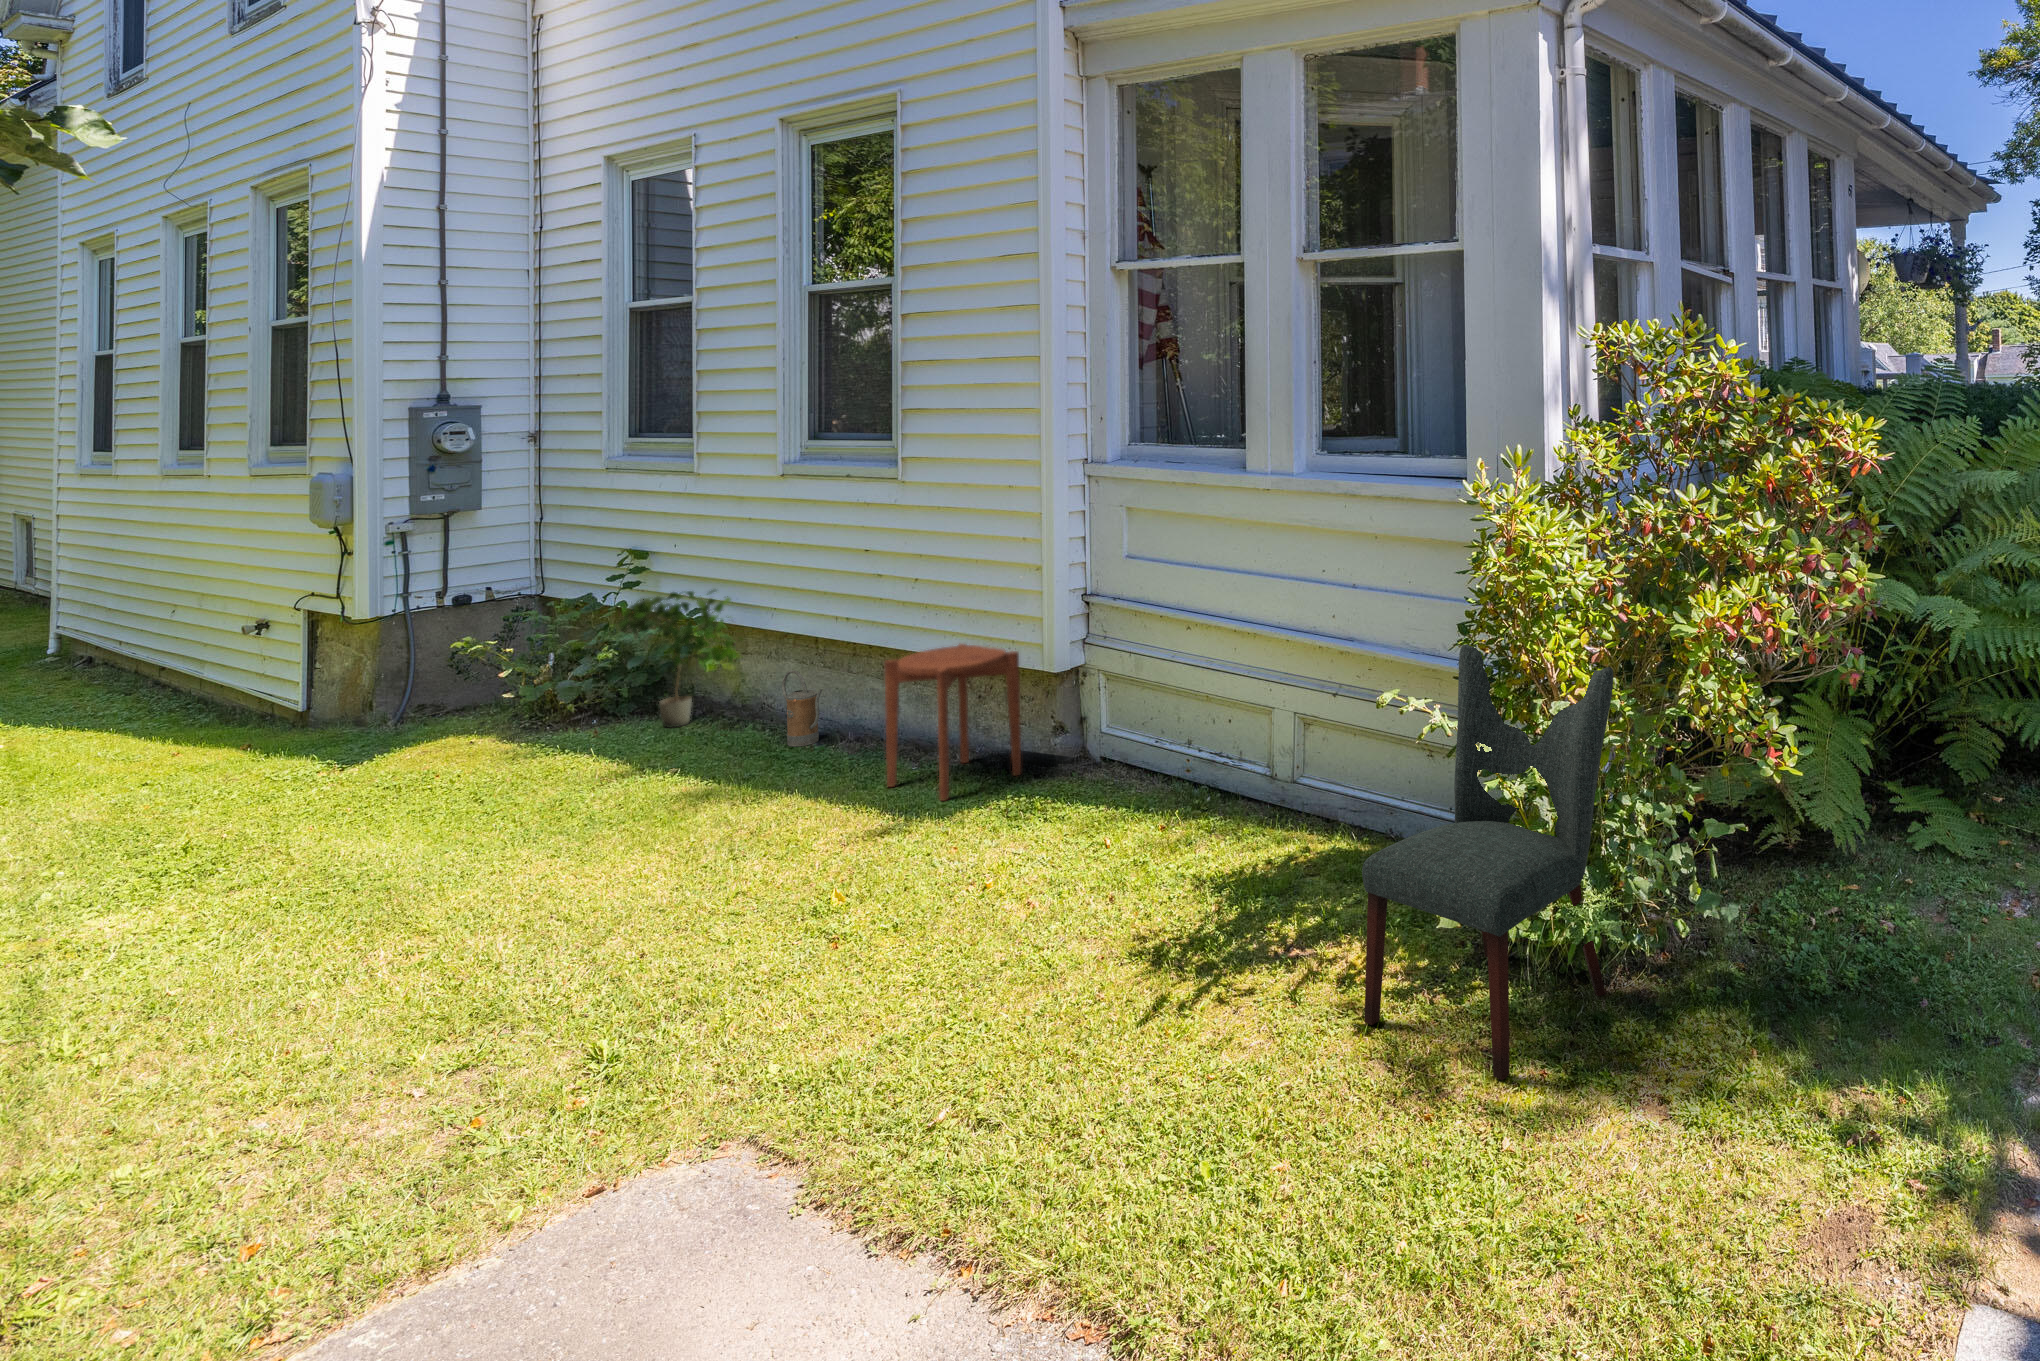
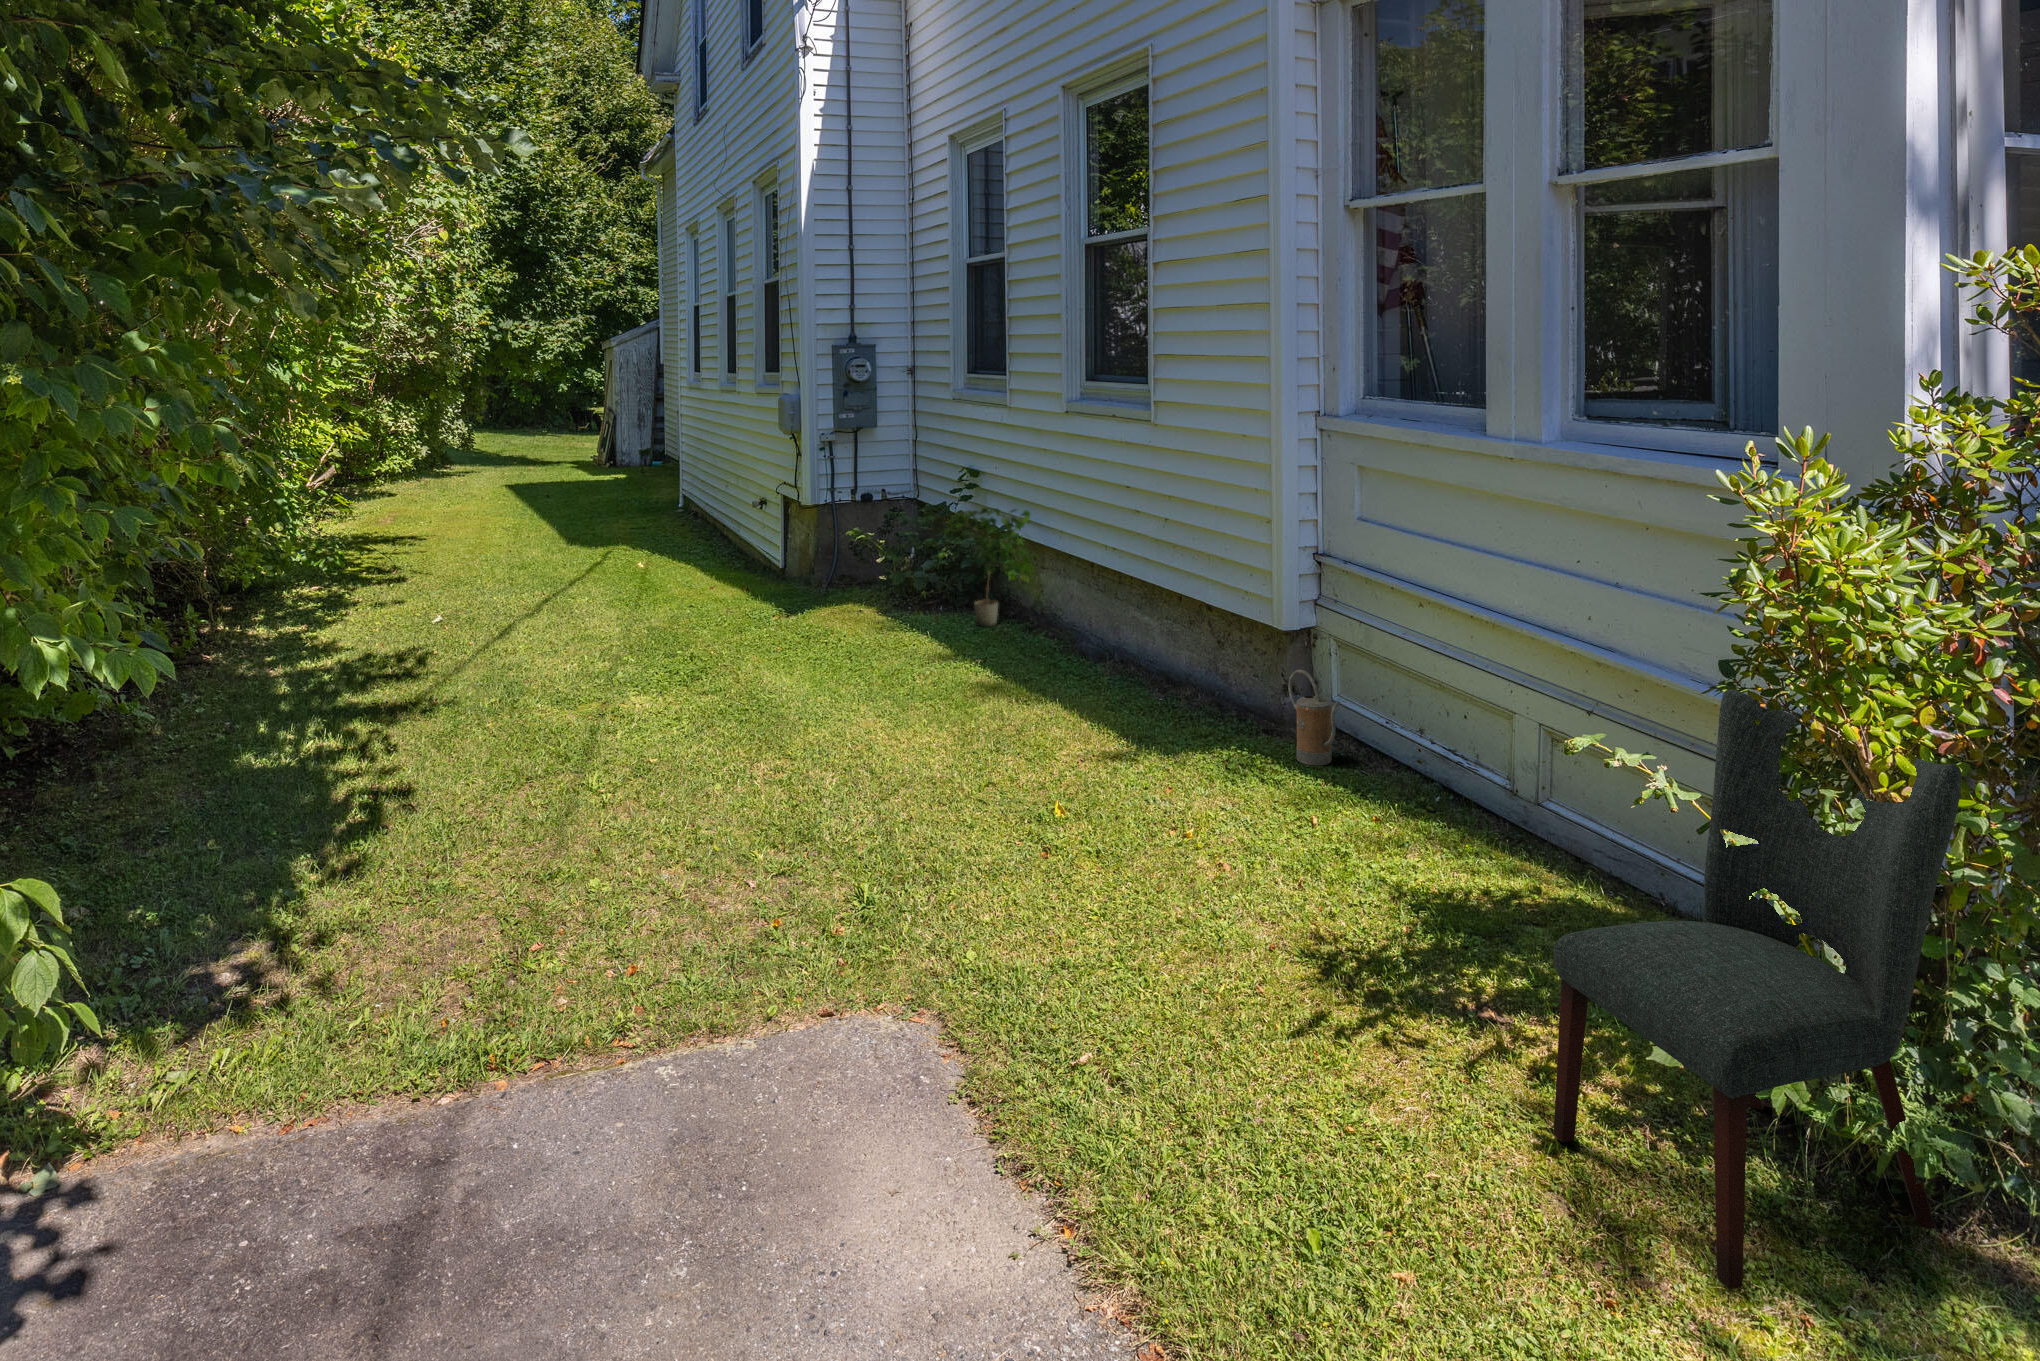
side table: present [884,644,1021,801] -> none [1129,588,1254,743]
watering can: present [782,670,823,746] -> present [1288,670,1340,765]

